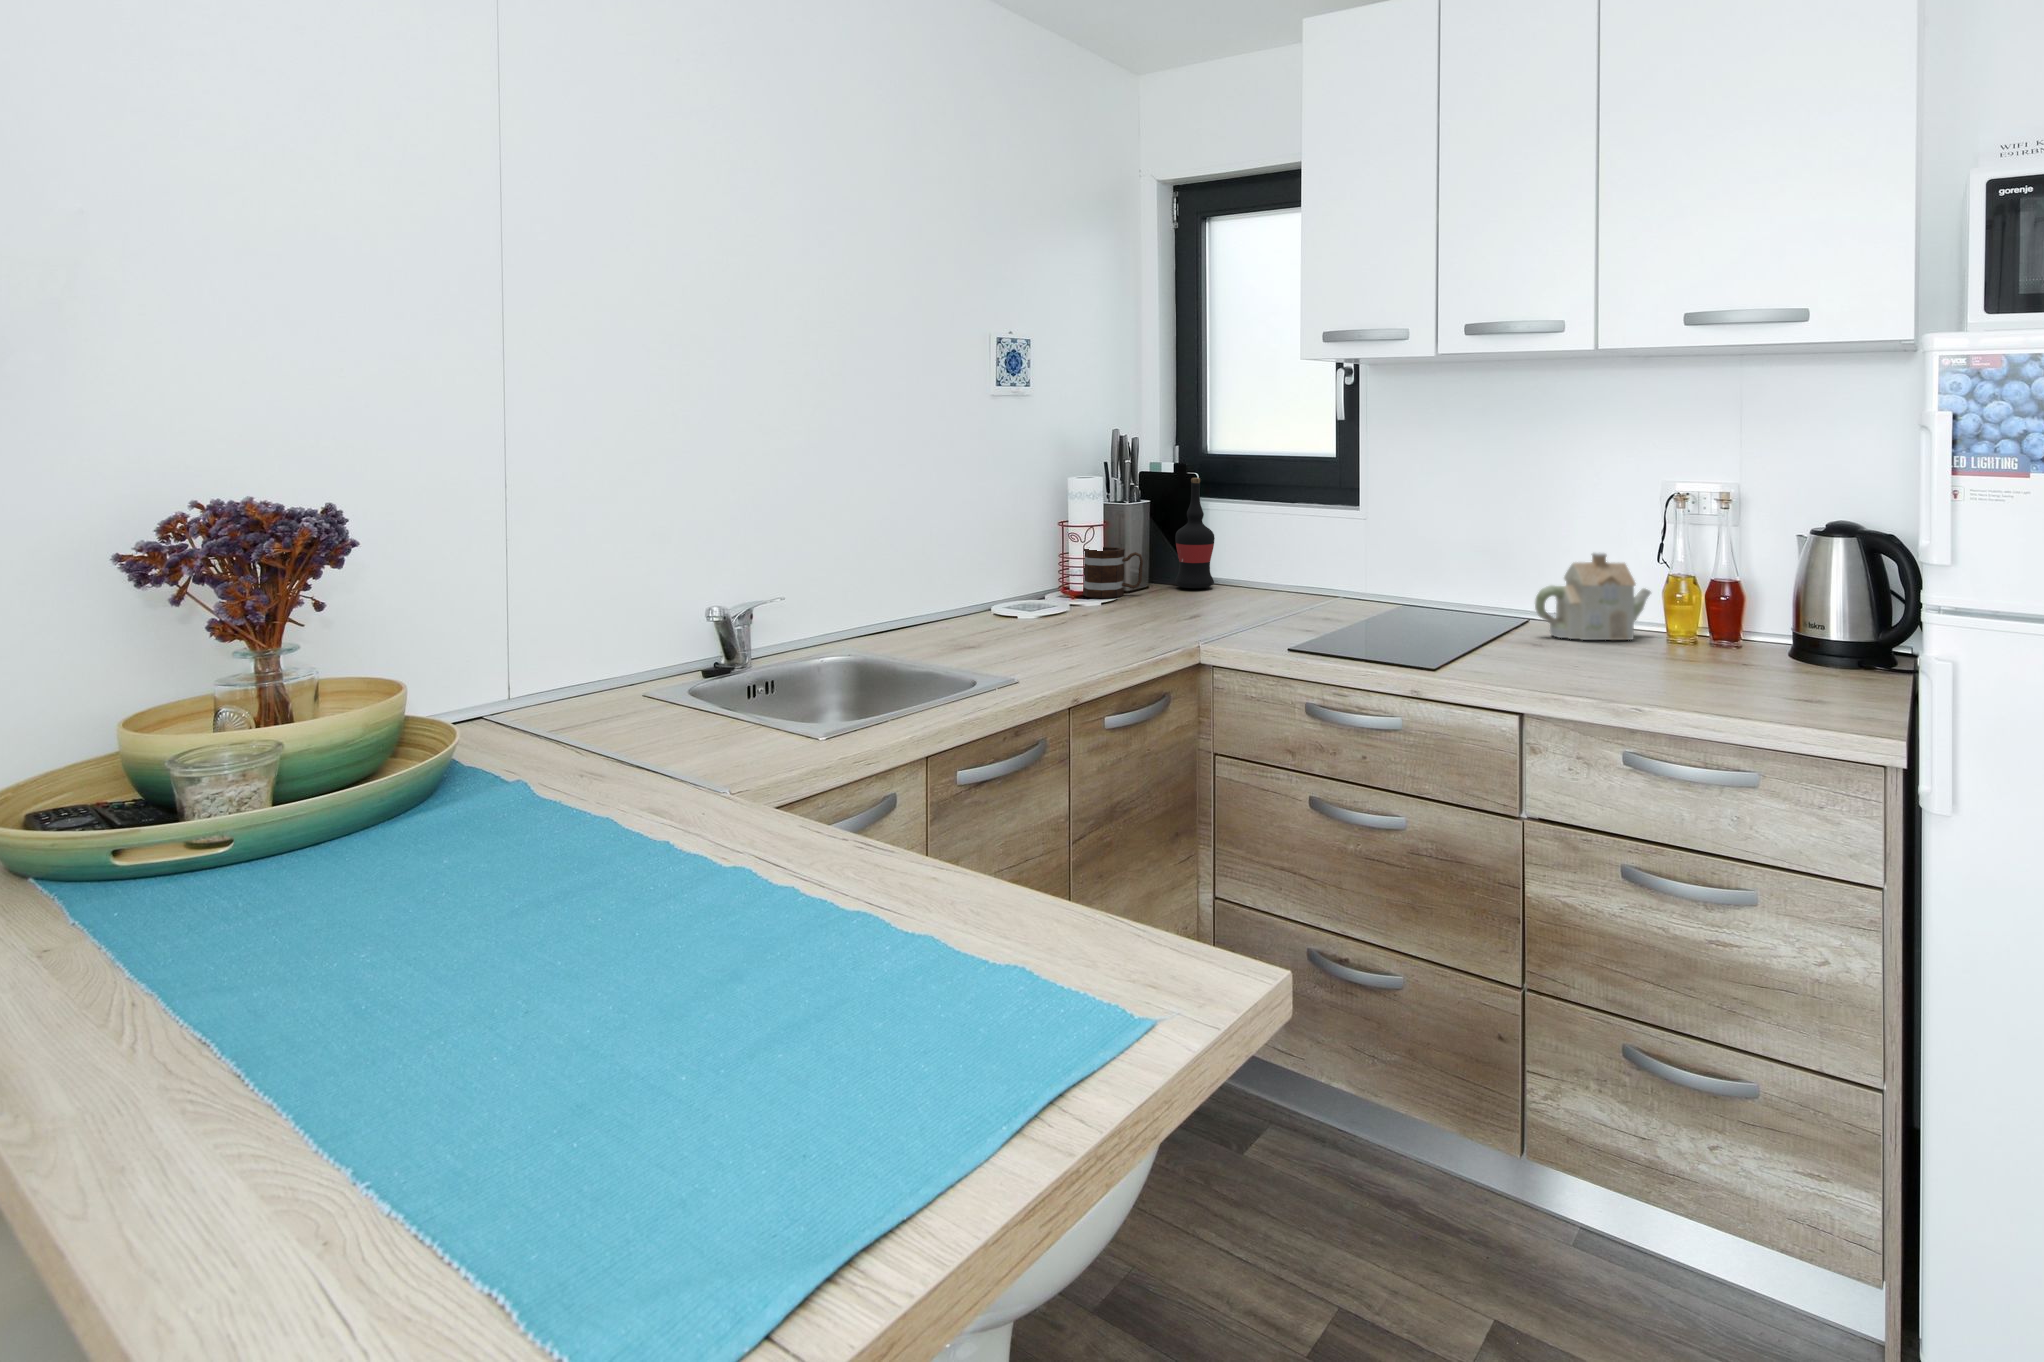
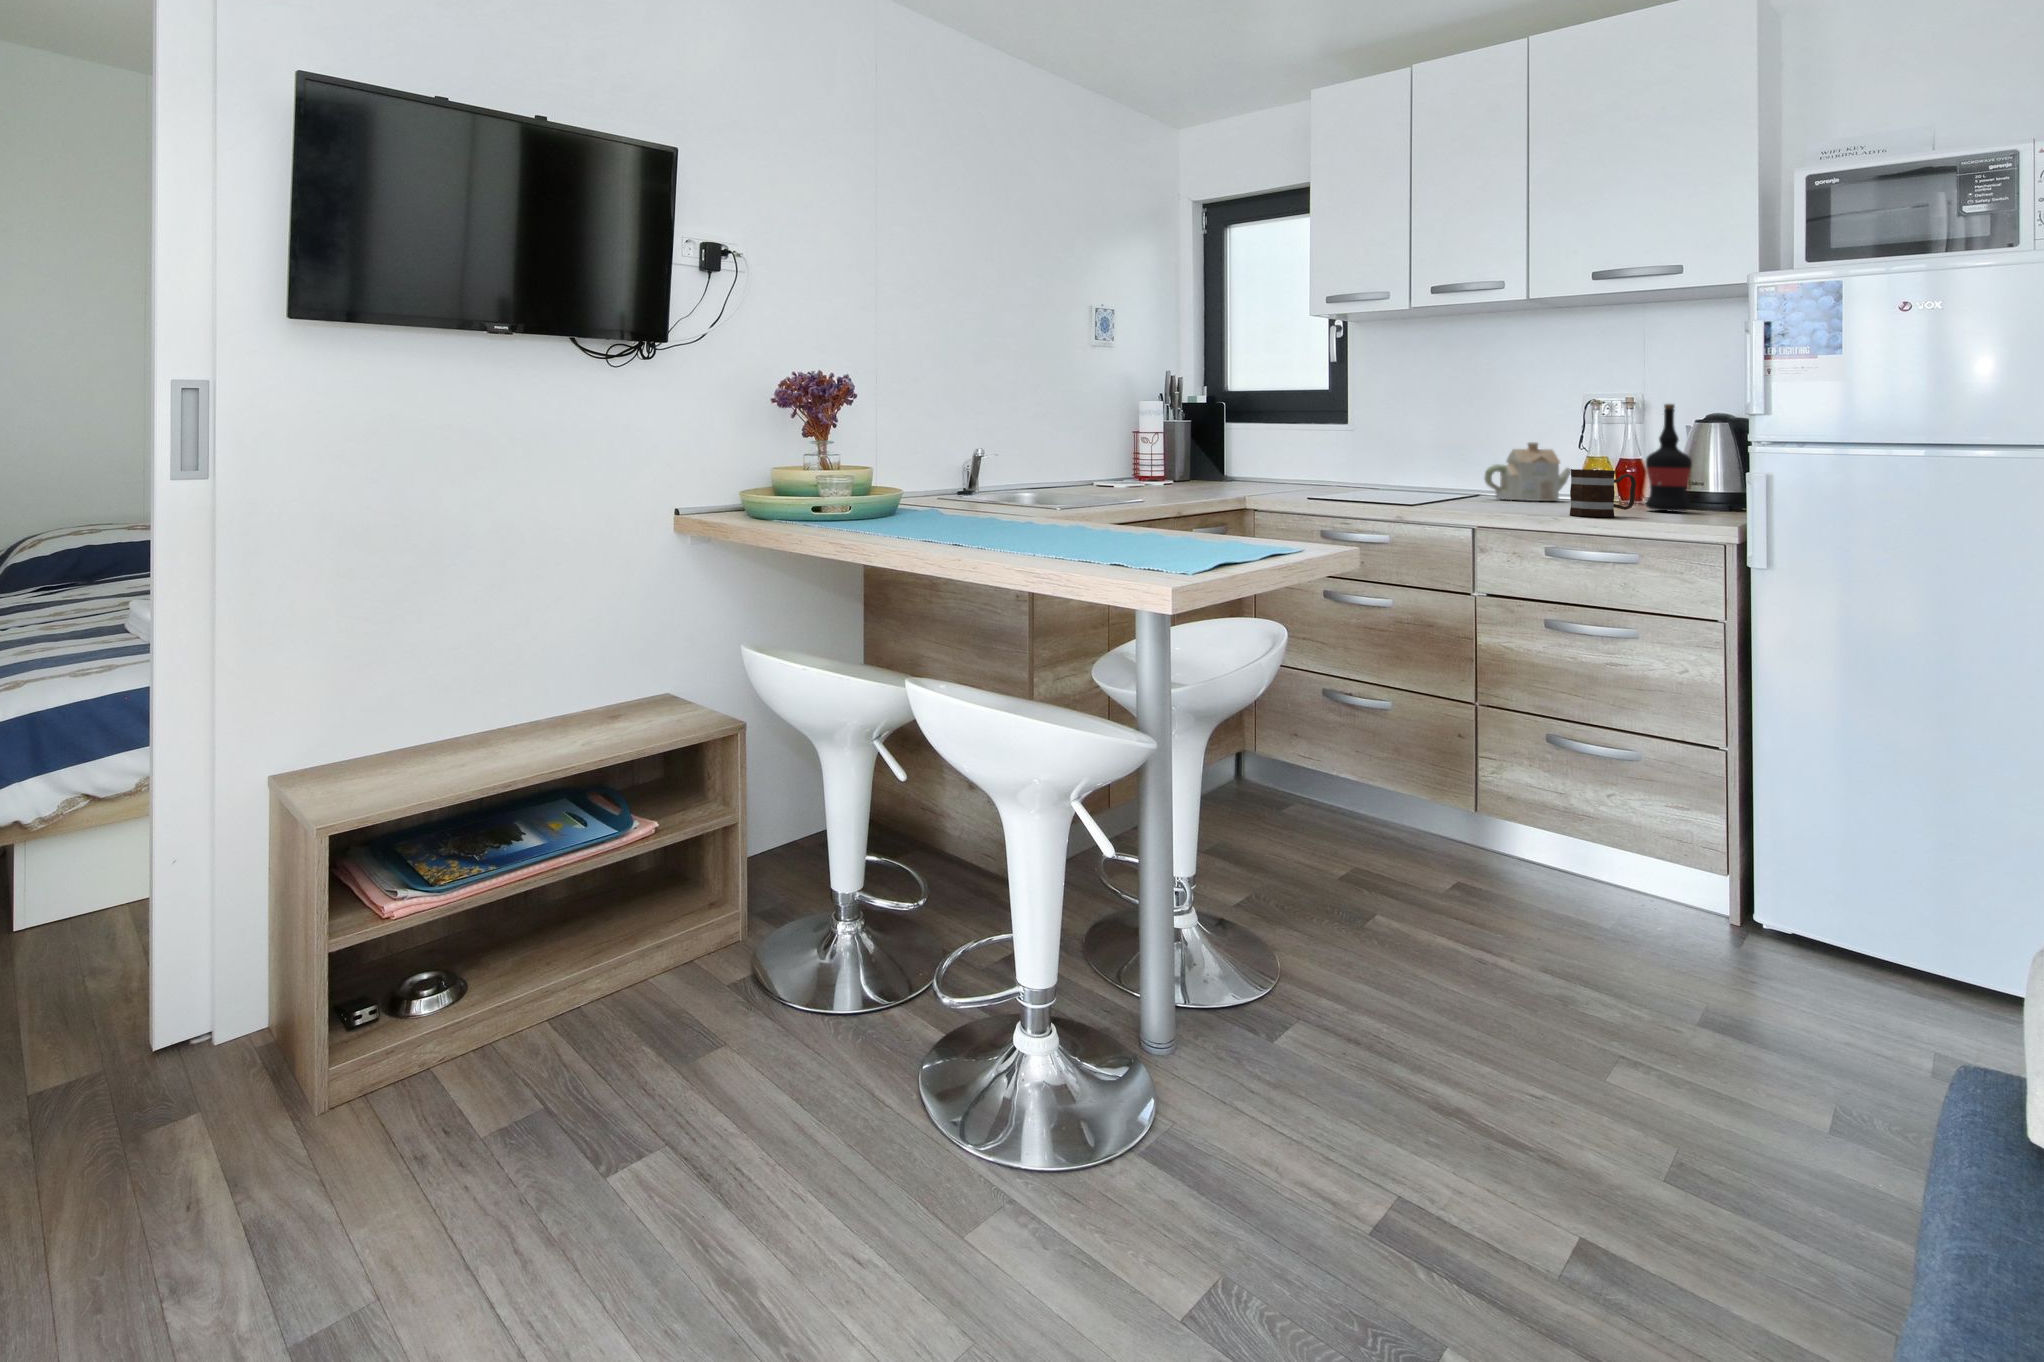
wine bottle: present [1175,478,1215,588] -> present [1645,404,1692,512]
mug: present [1083,547,1143,598] -> present [1570,469,1636,517]

